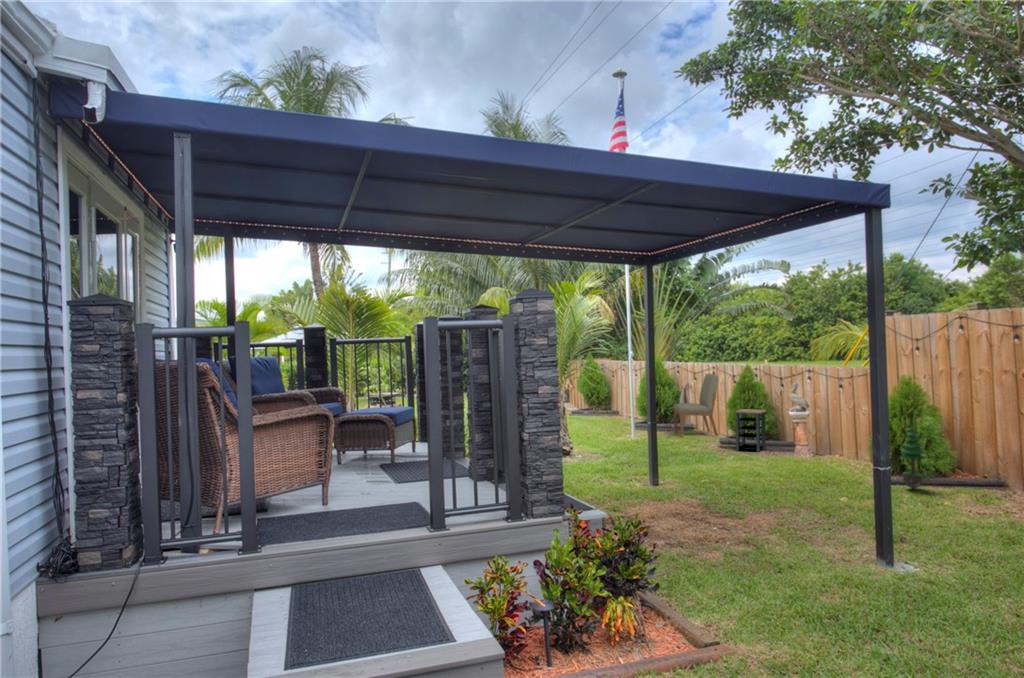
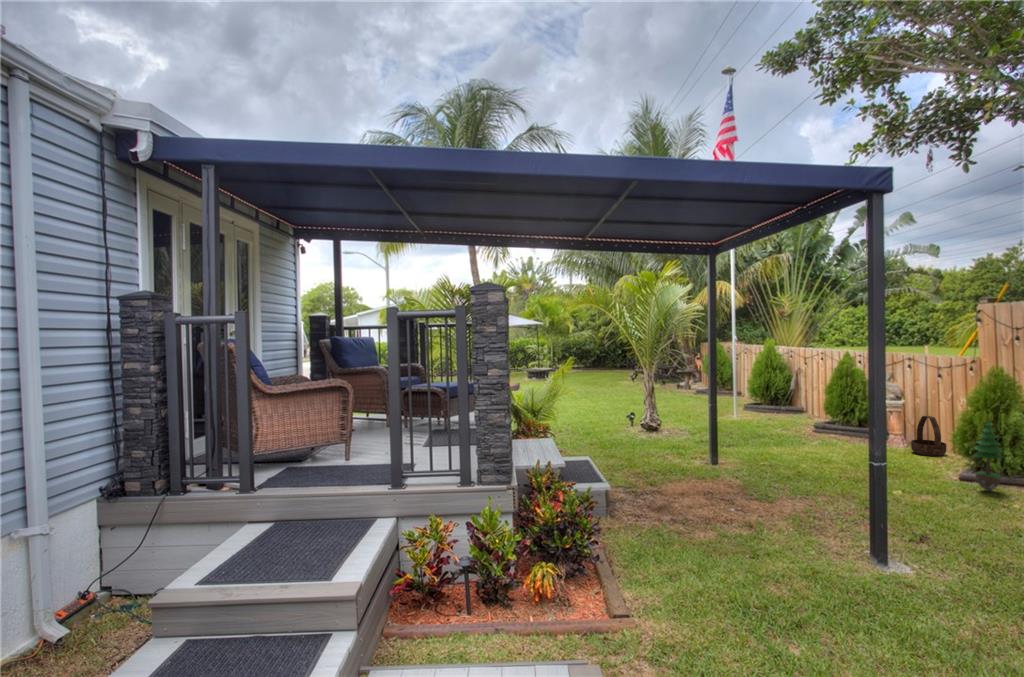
chair: present [673,373,719,437] -> none [778,358,824,422]
side table: present [735,409,766,452] -> none [825,395,862,440]
basket: none [820,425,850,462] -> present [911,416,946,456]

